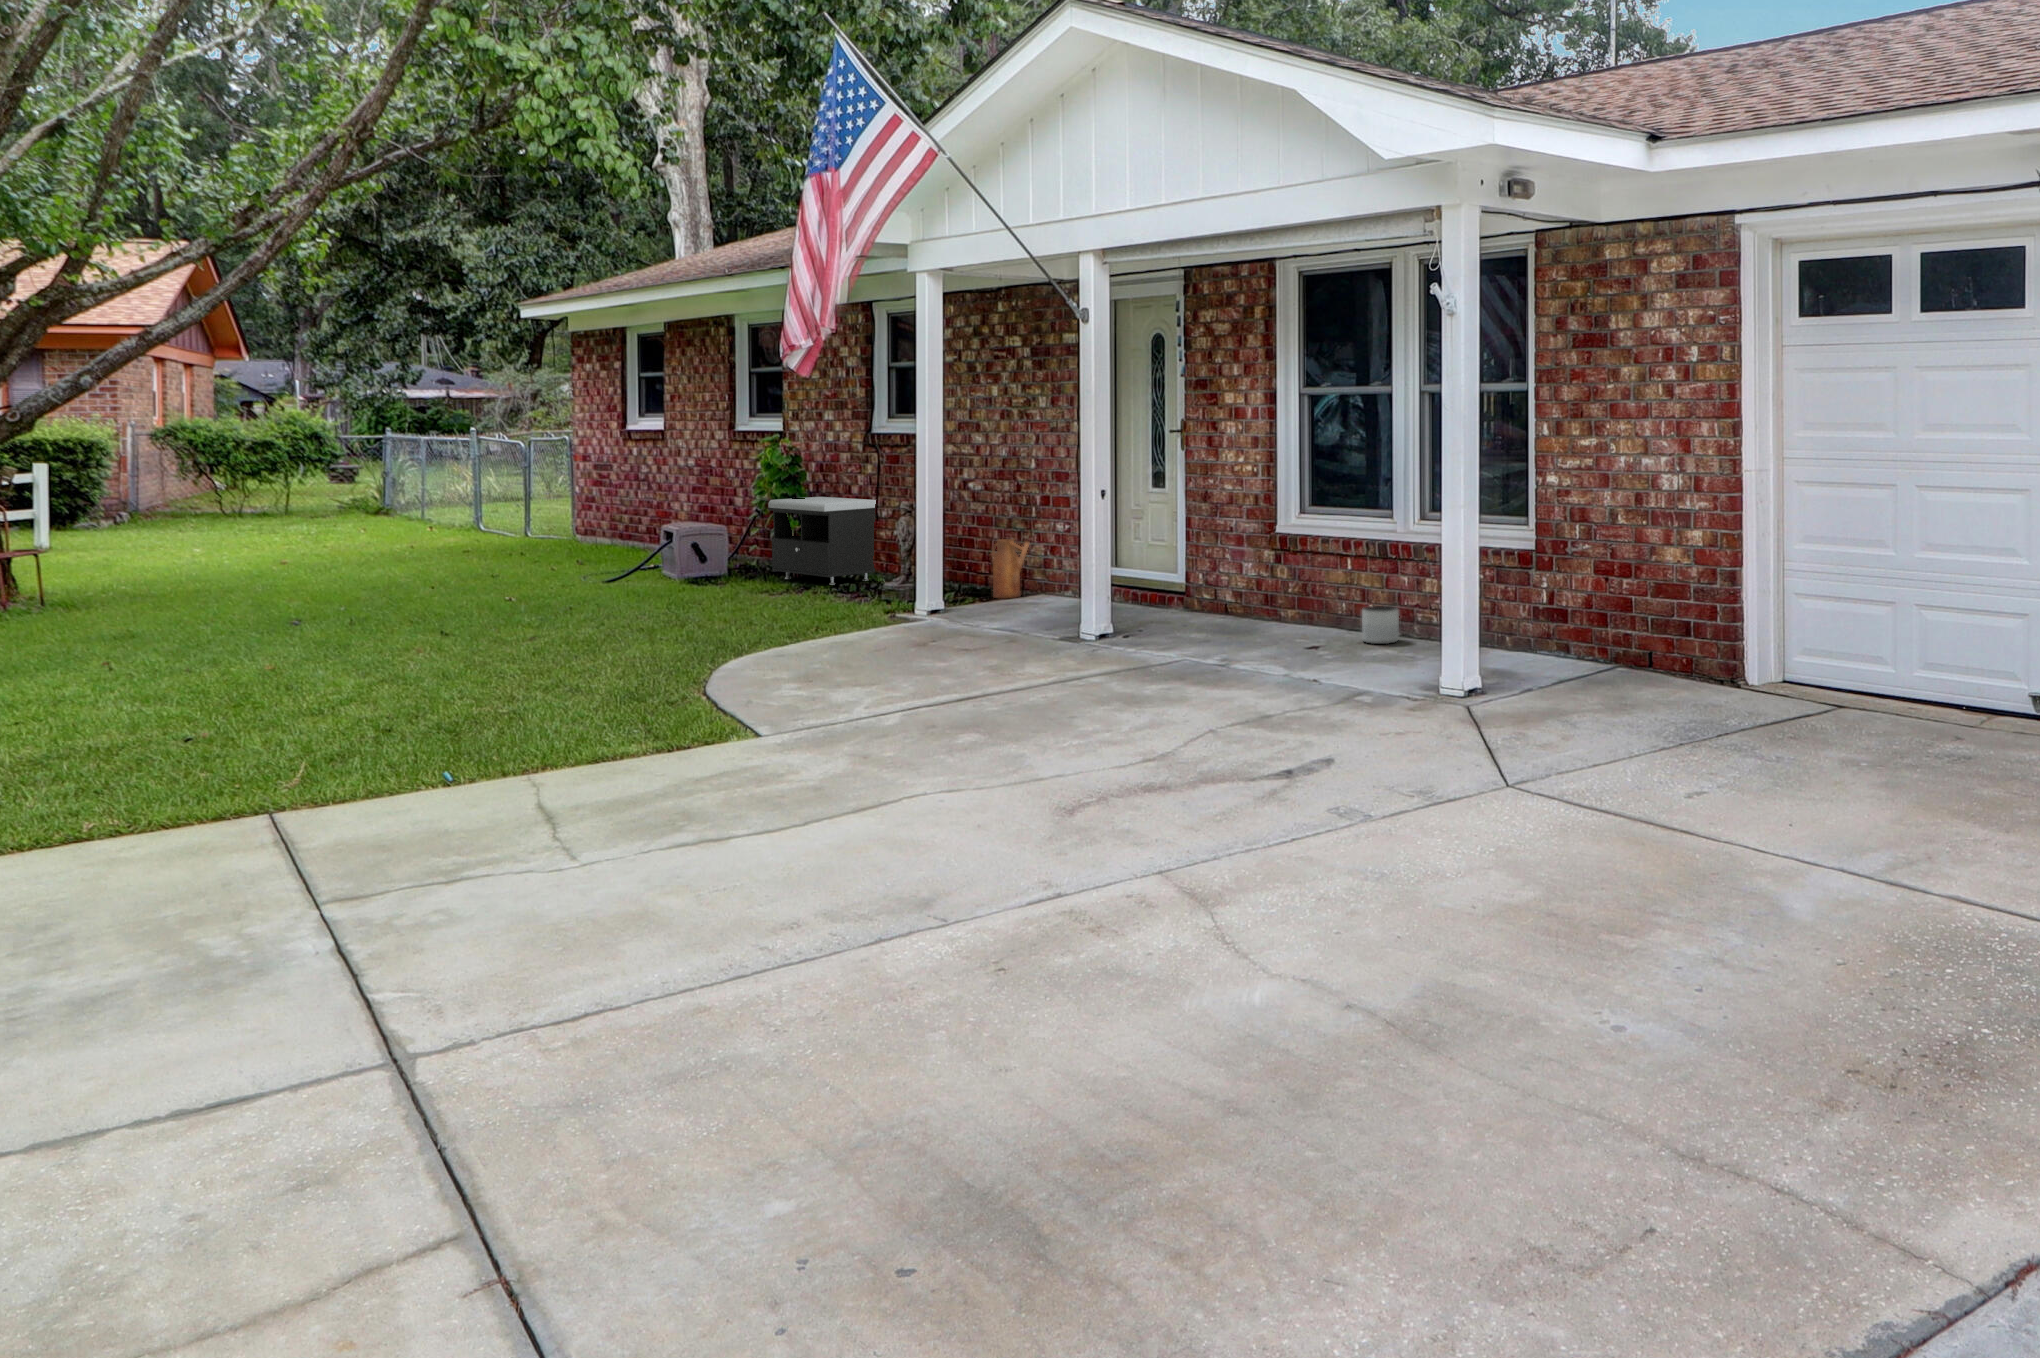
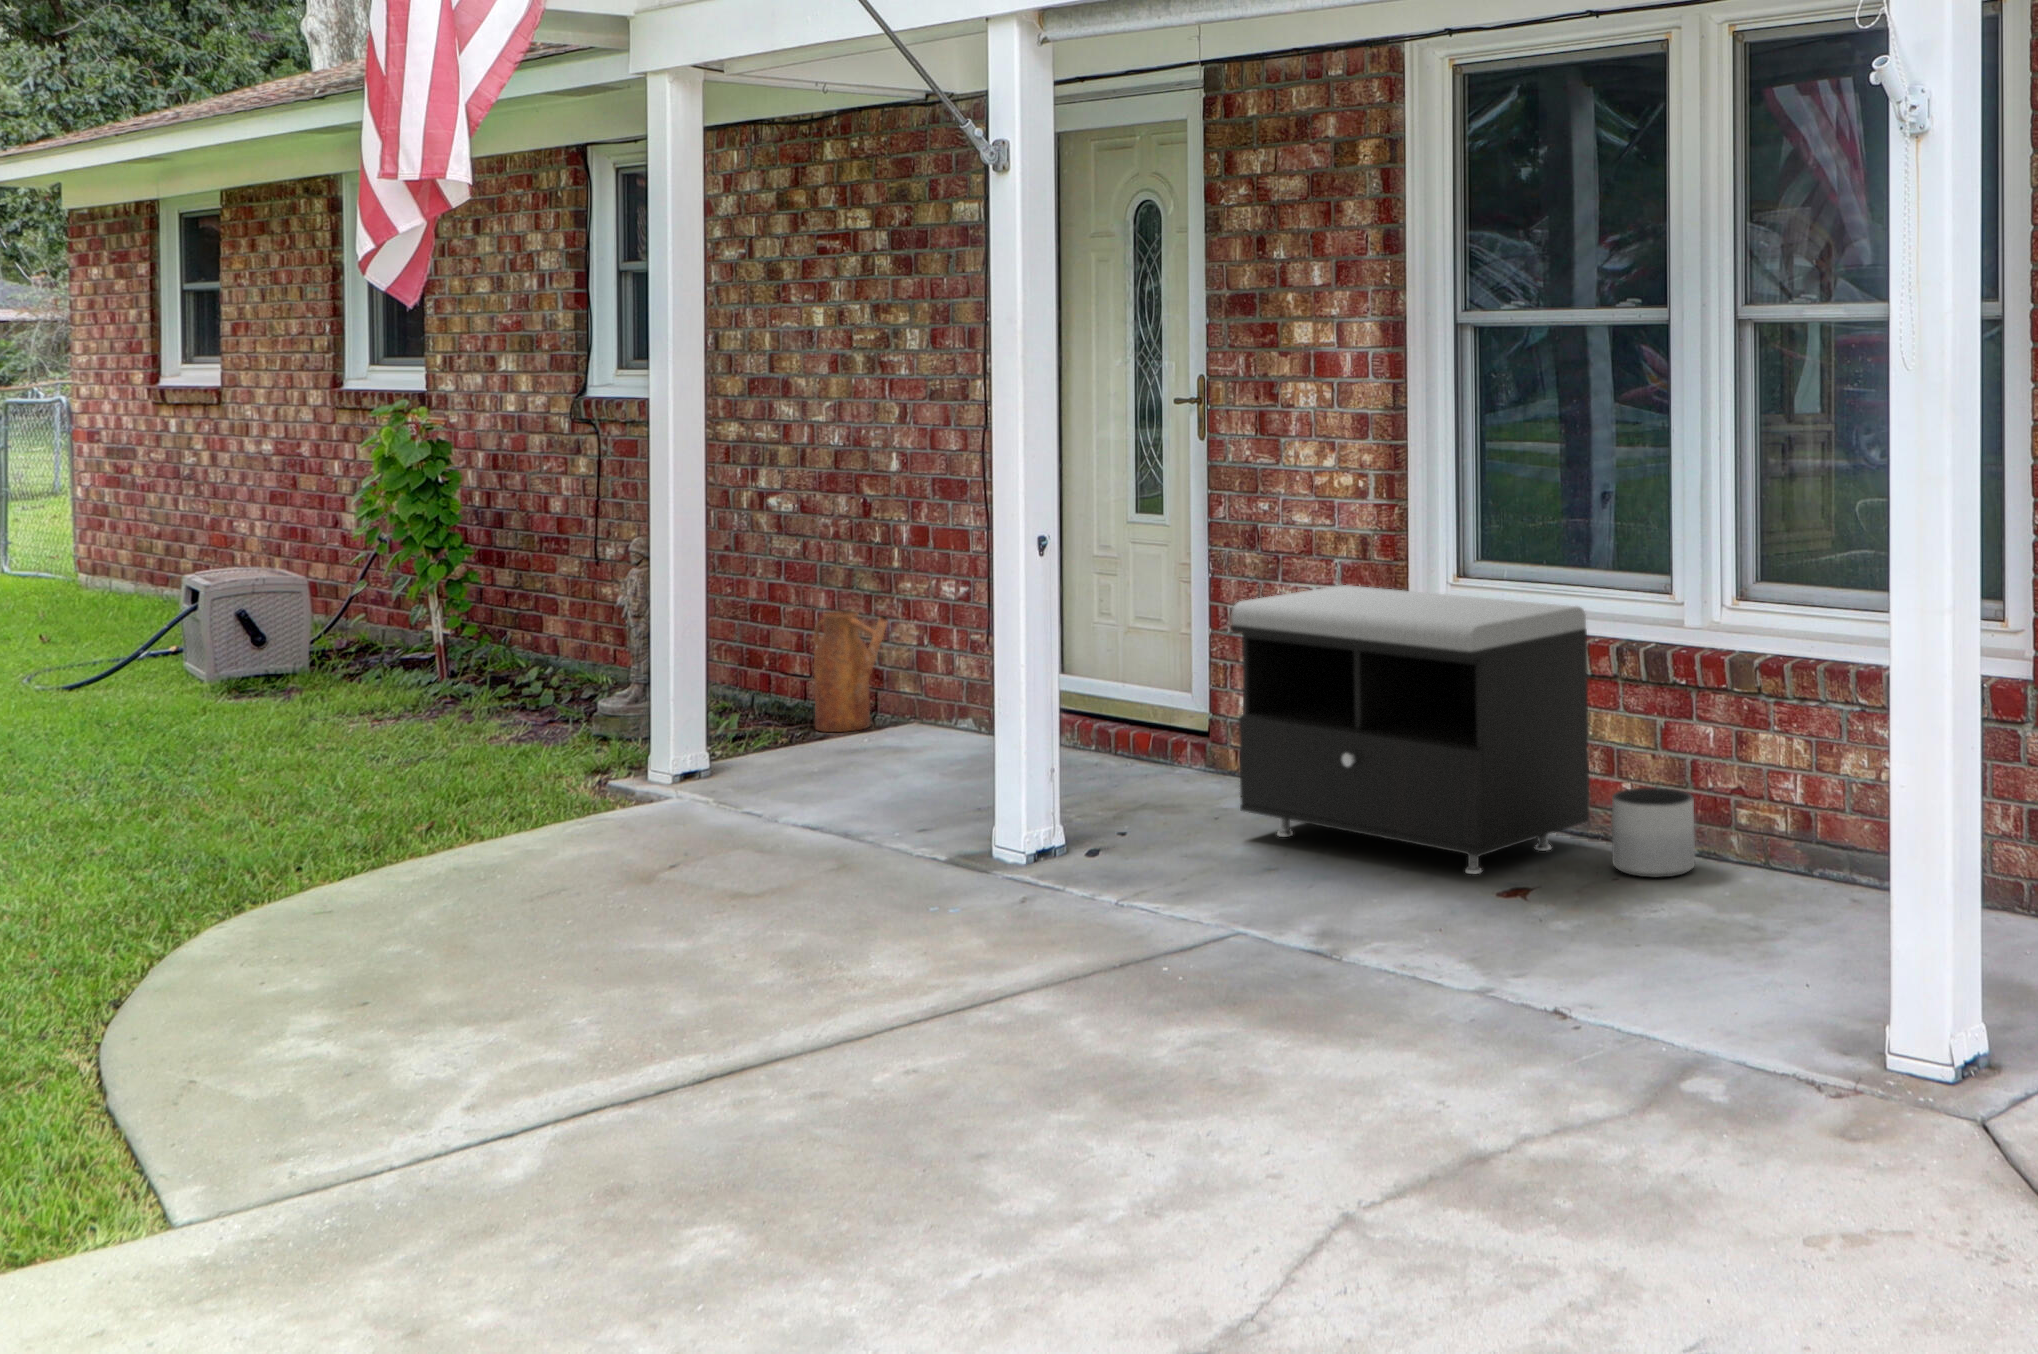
storage bench: present [768,497,876,585] -> present [1231,585,1589,874]

